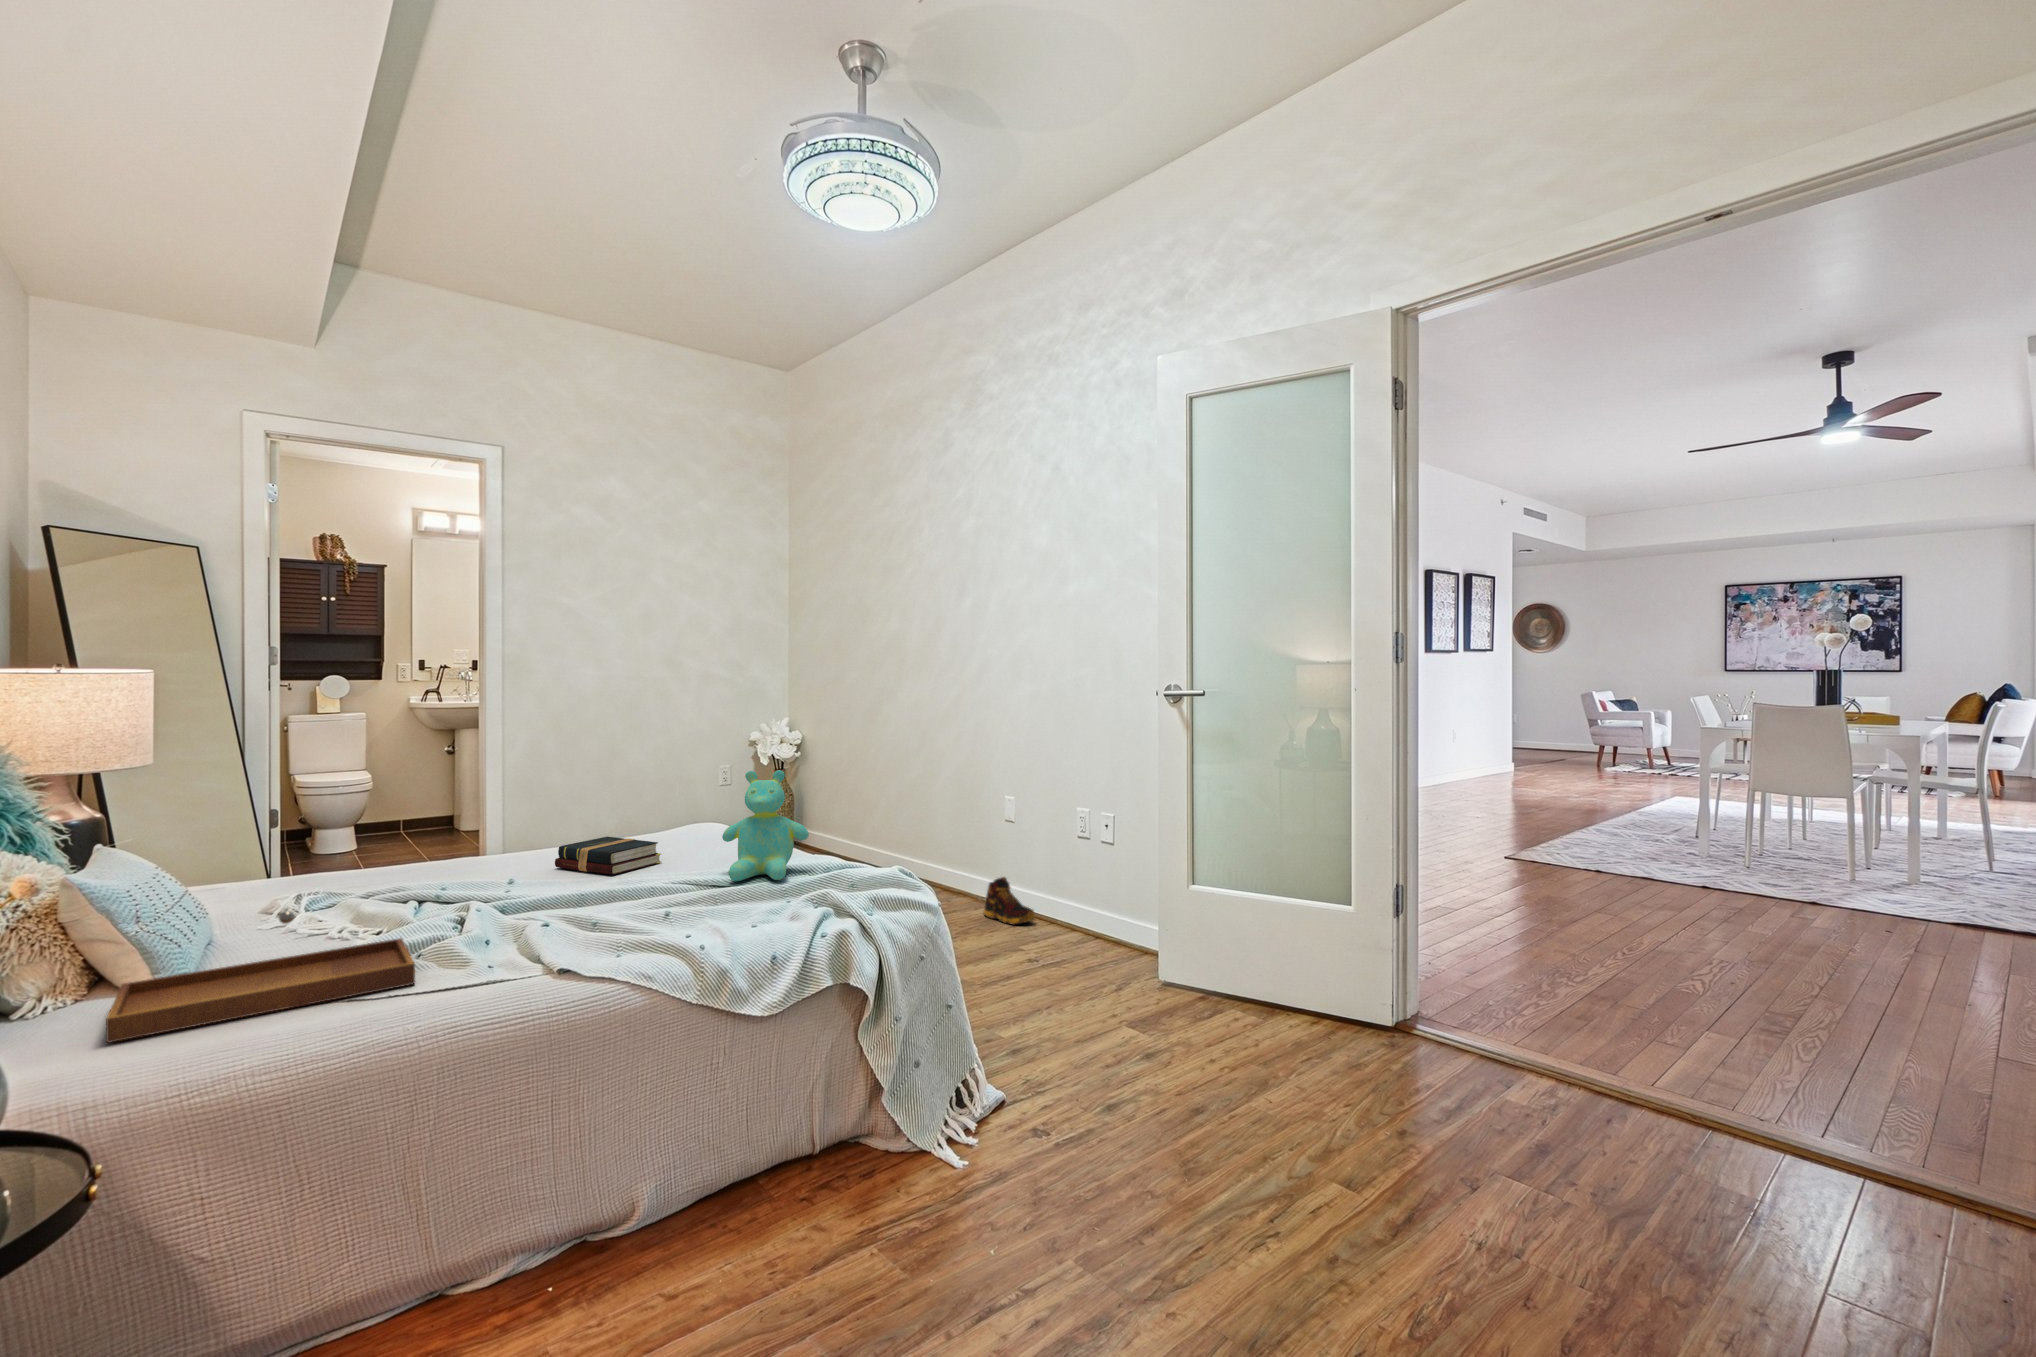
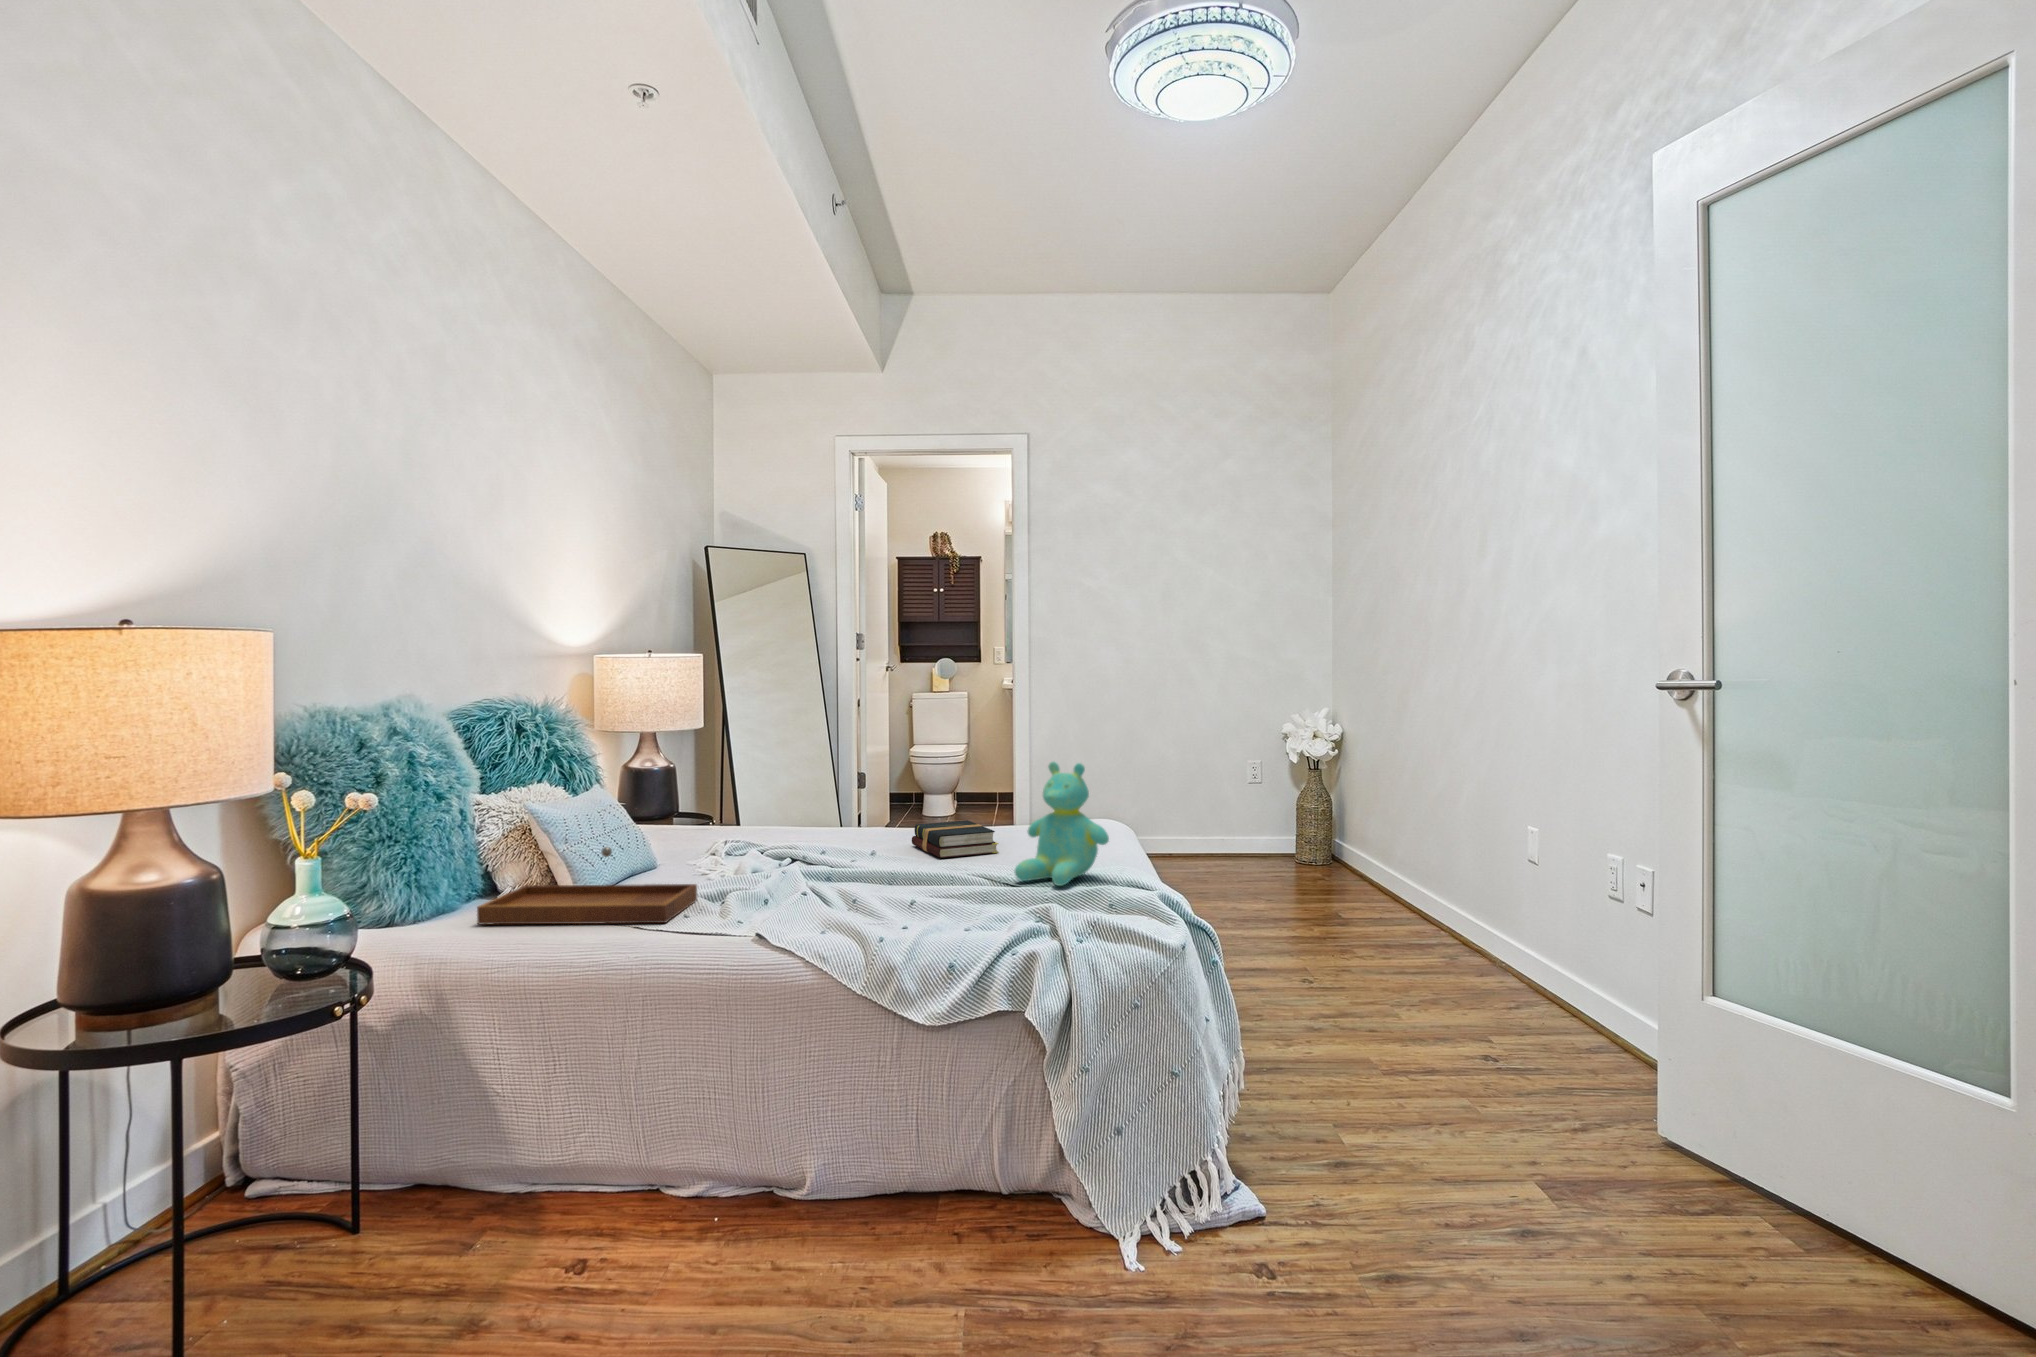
shoe: present [984,877,1035,924] -> none [1486,938,1551,1008]

